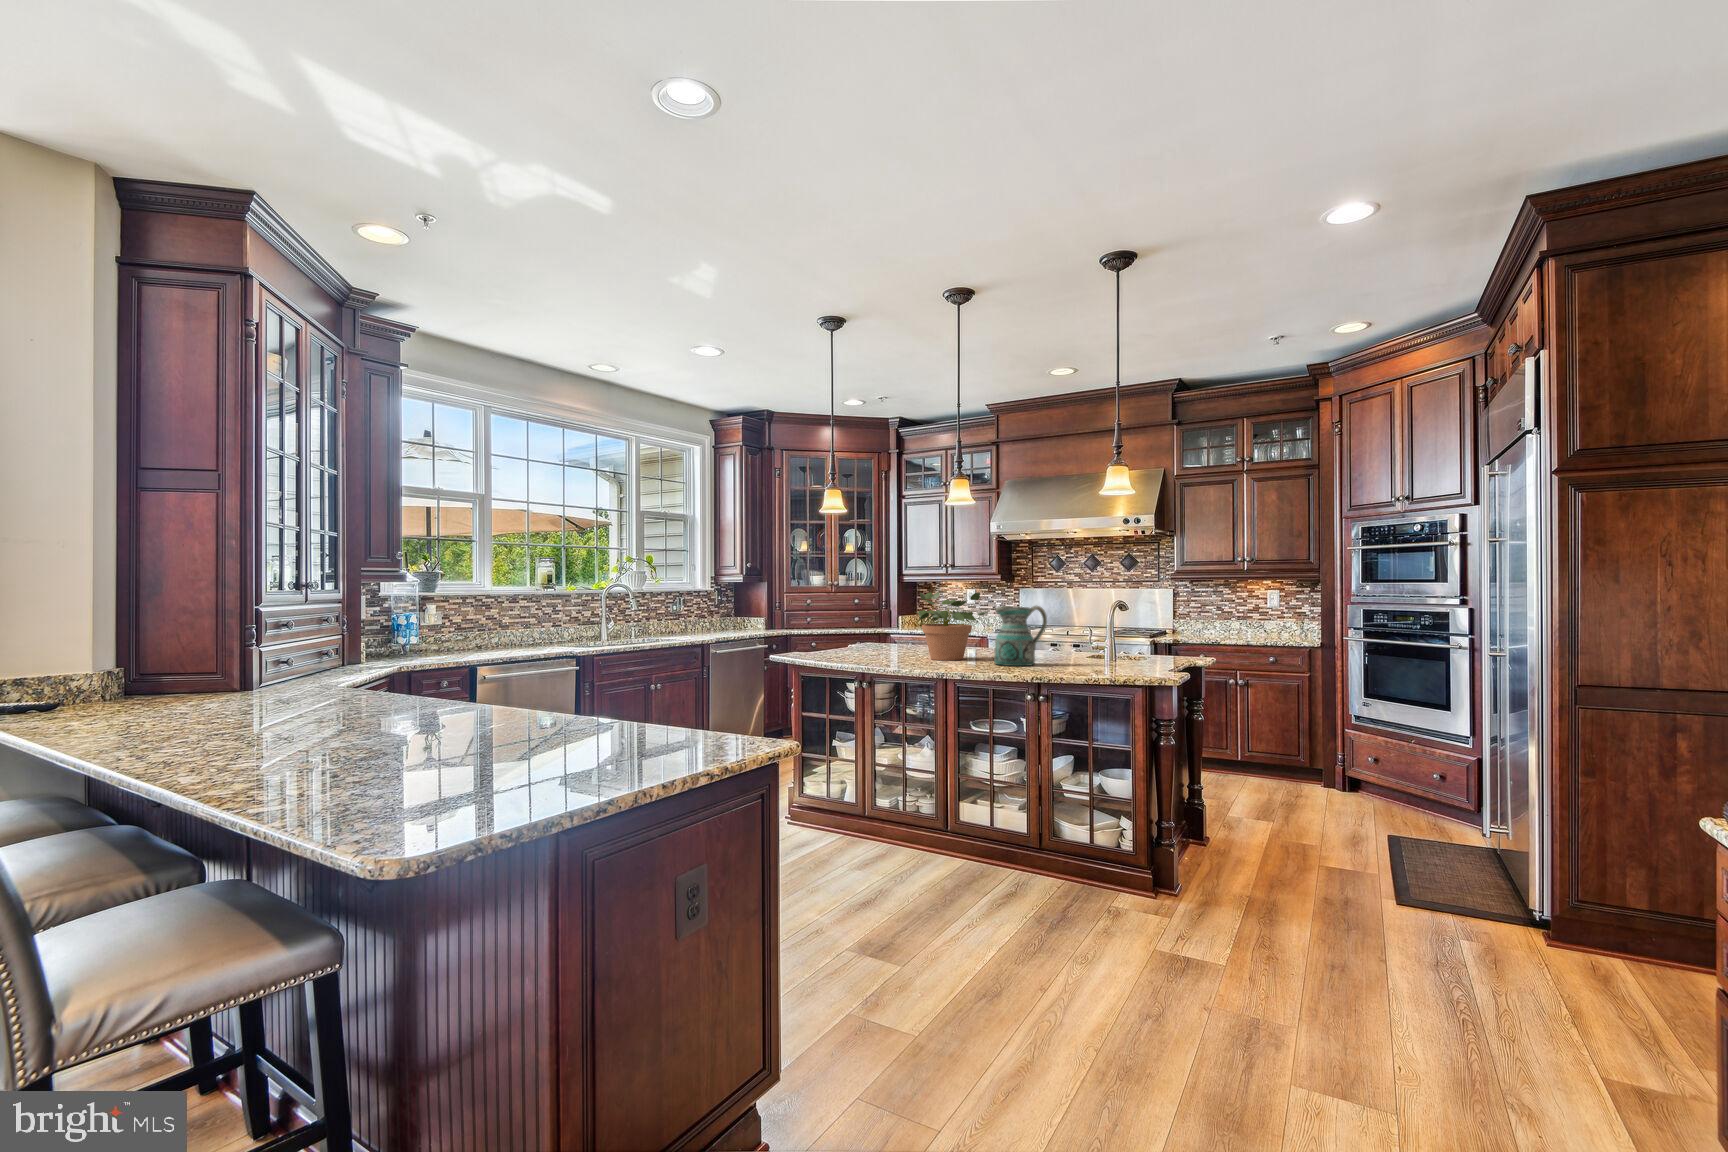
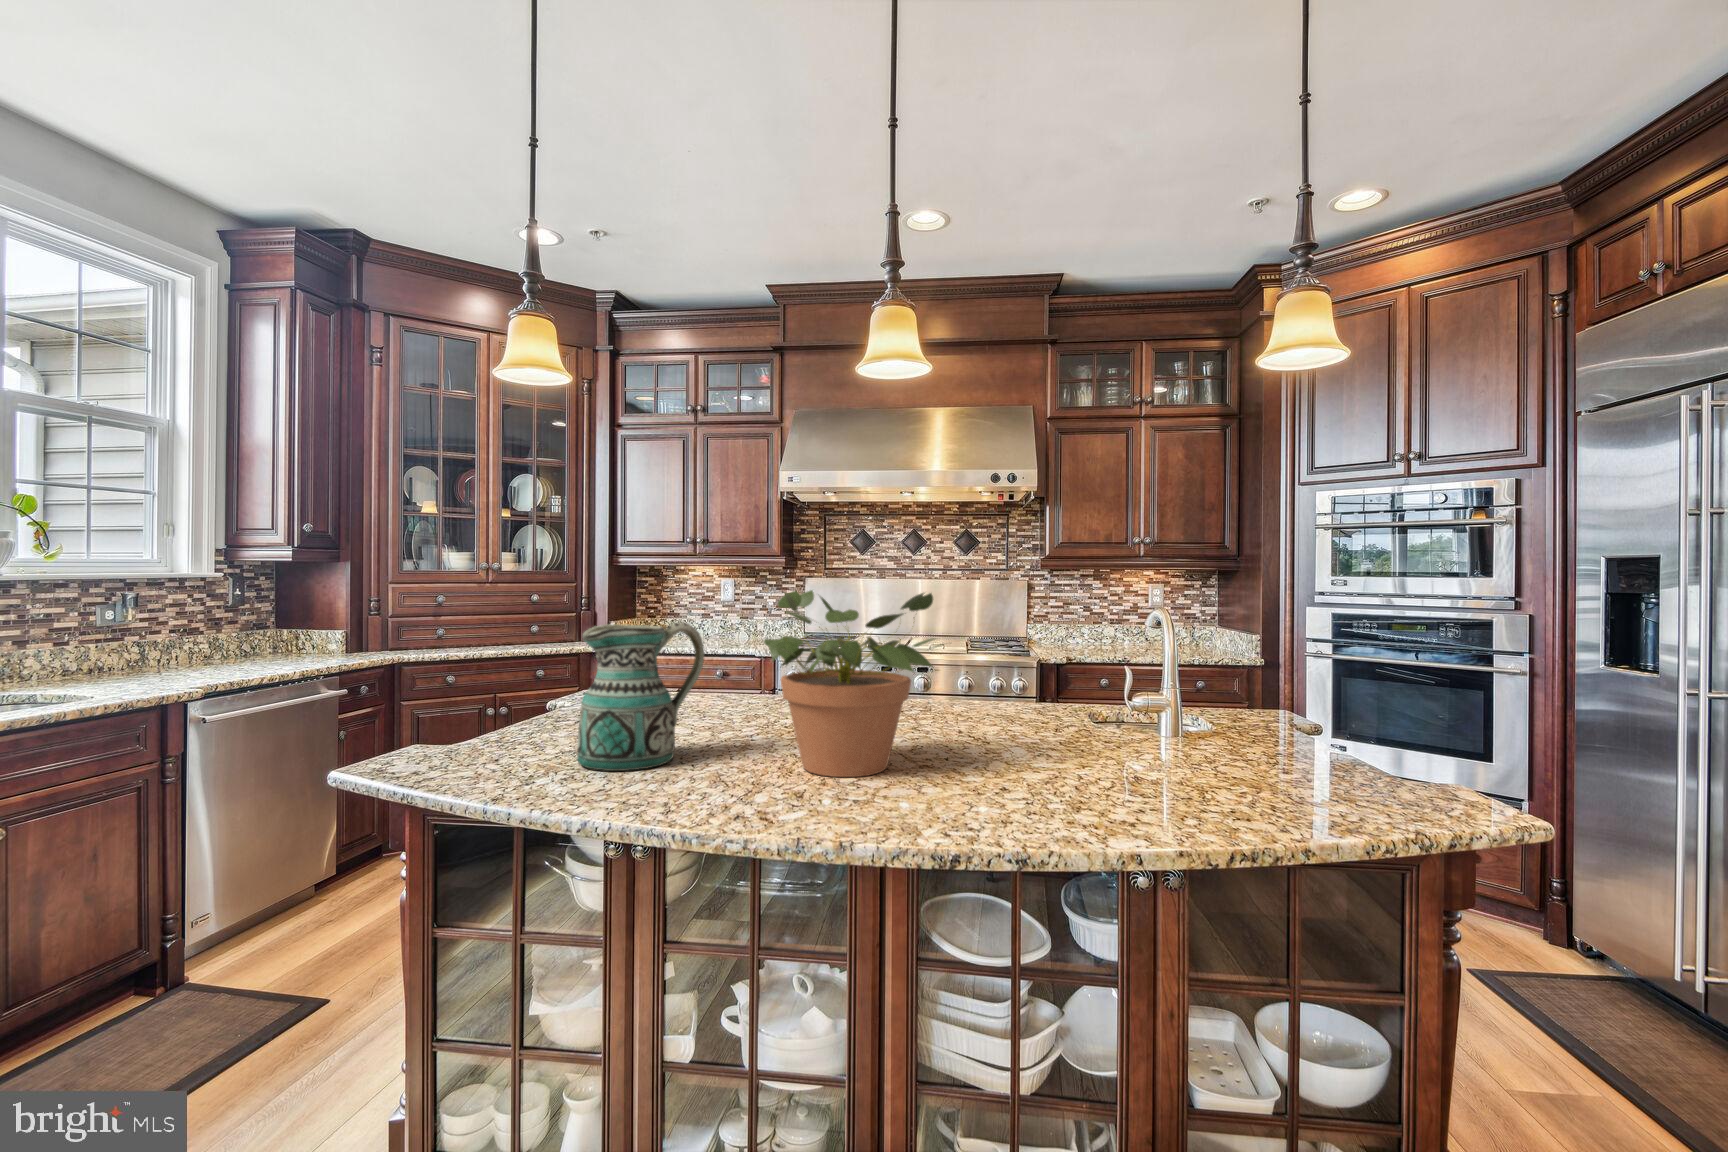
ceramic pitcher: present [994,606,1047,666] -> present [577,622,704,771]

